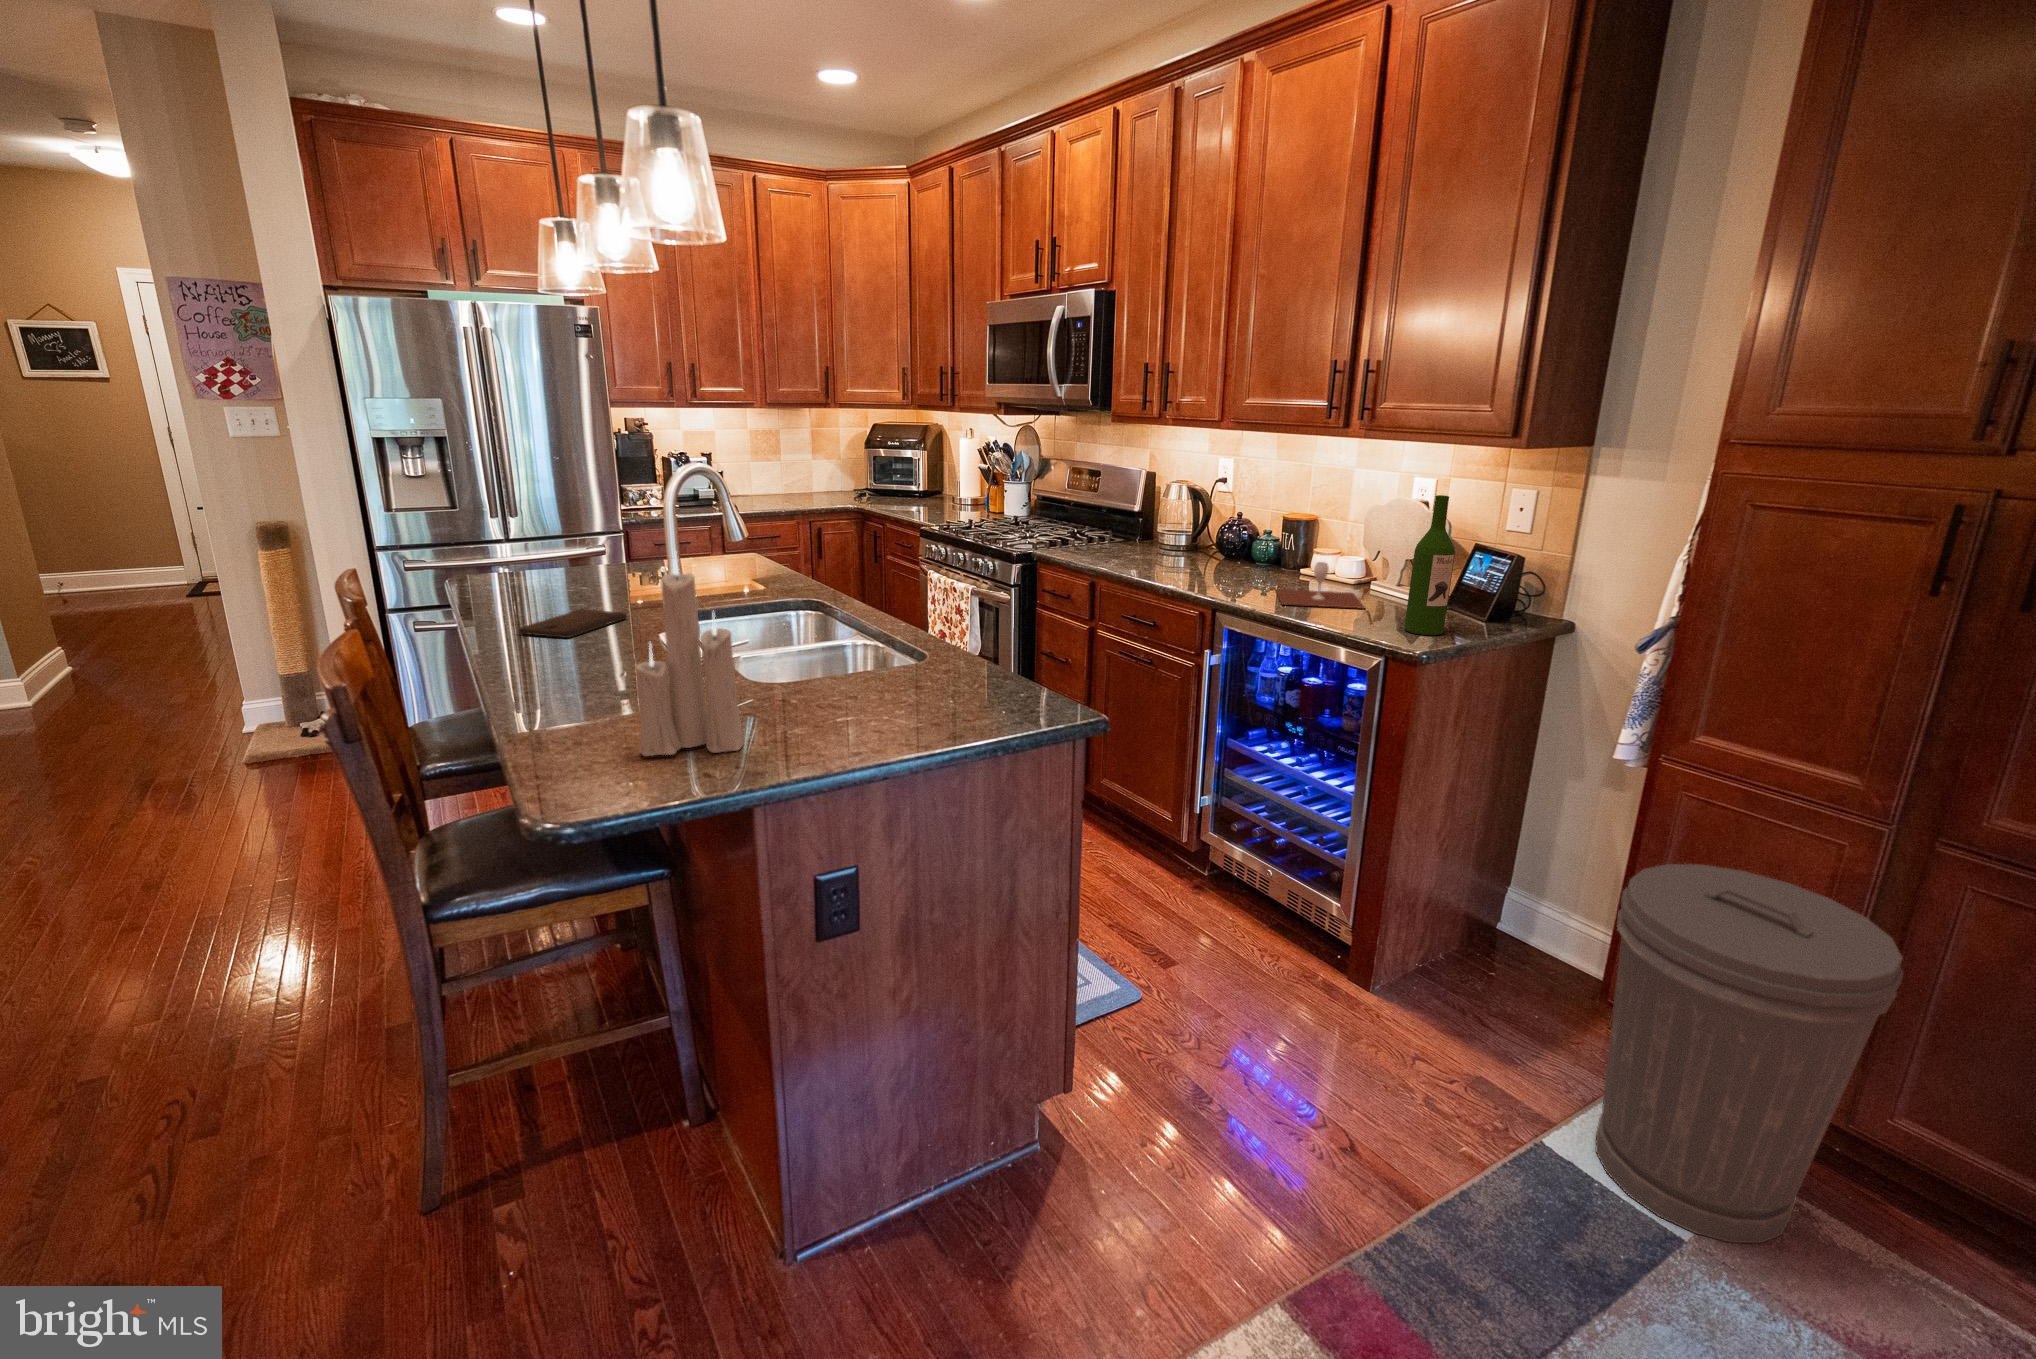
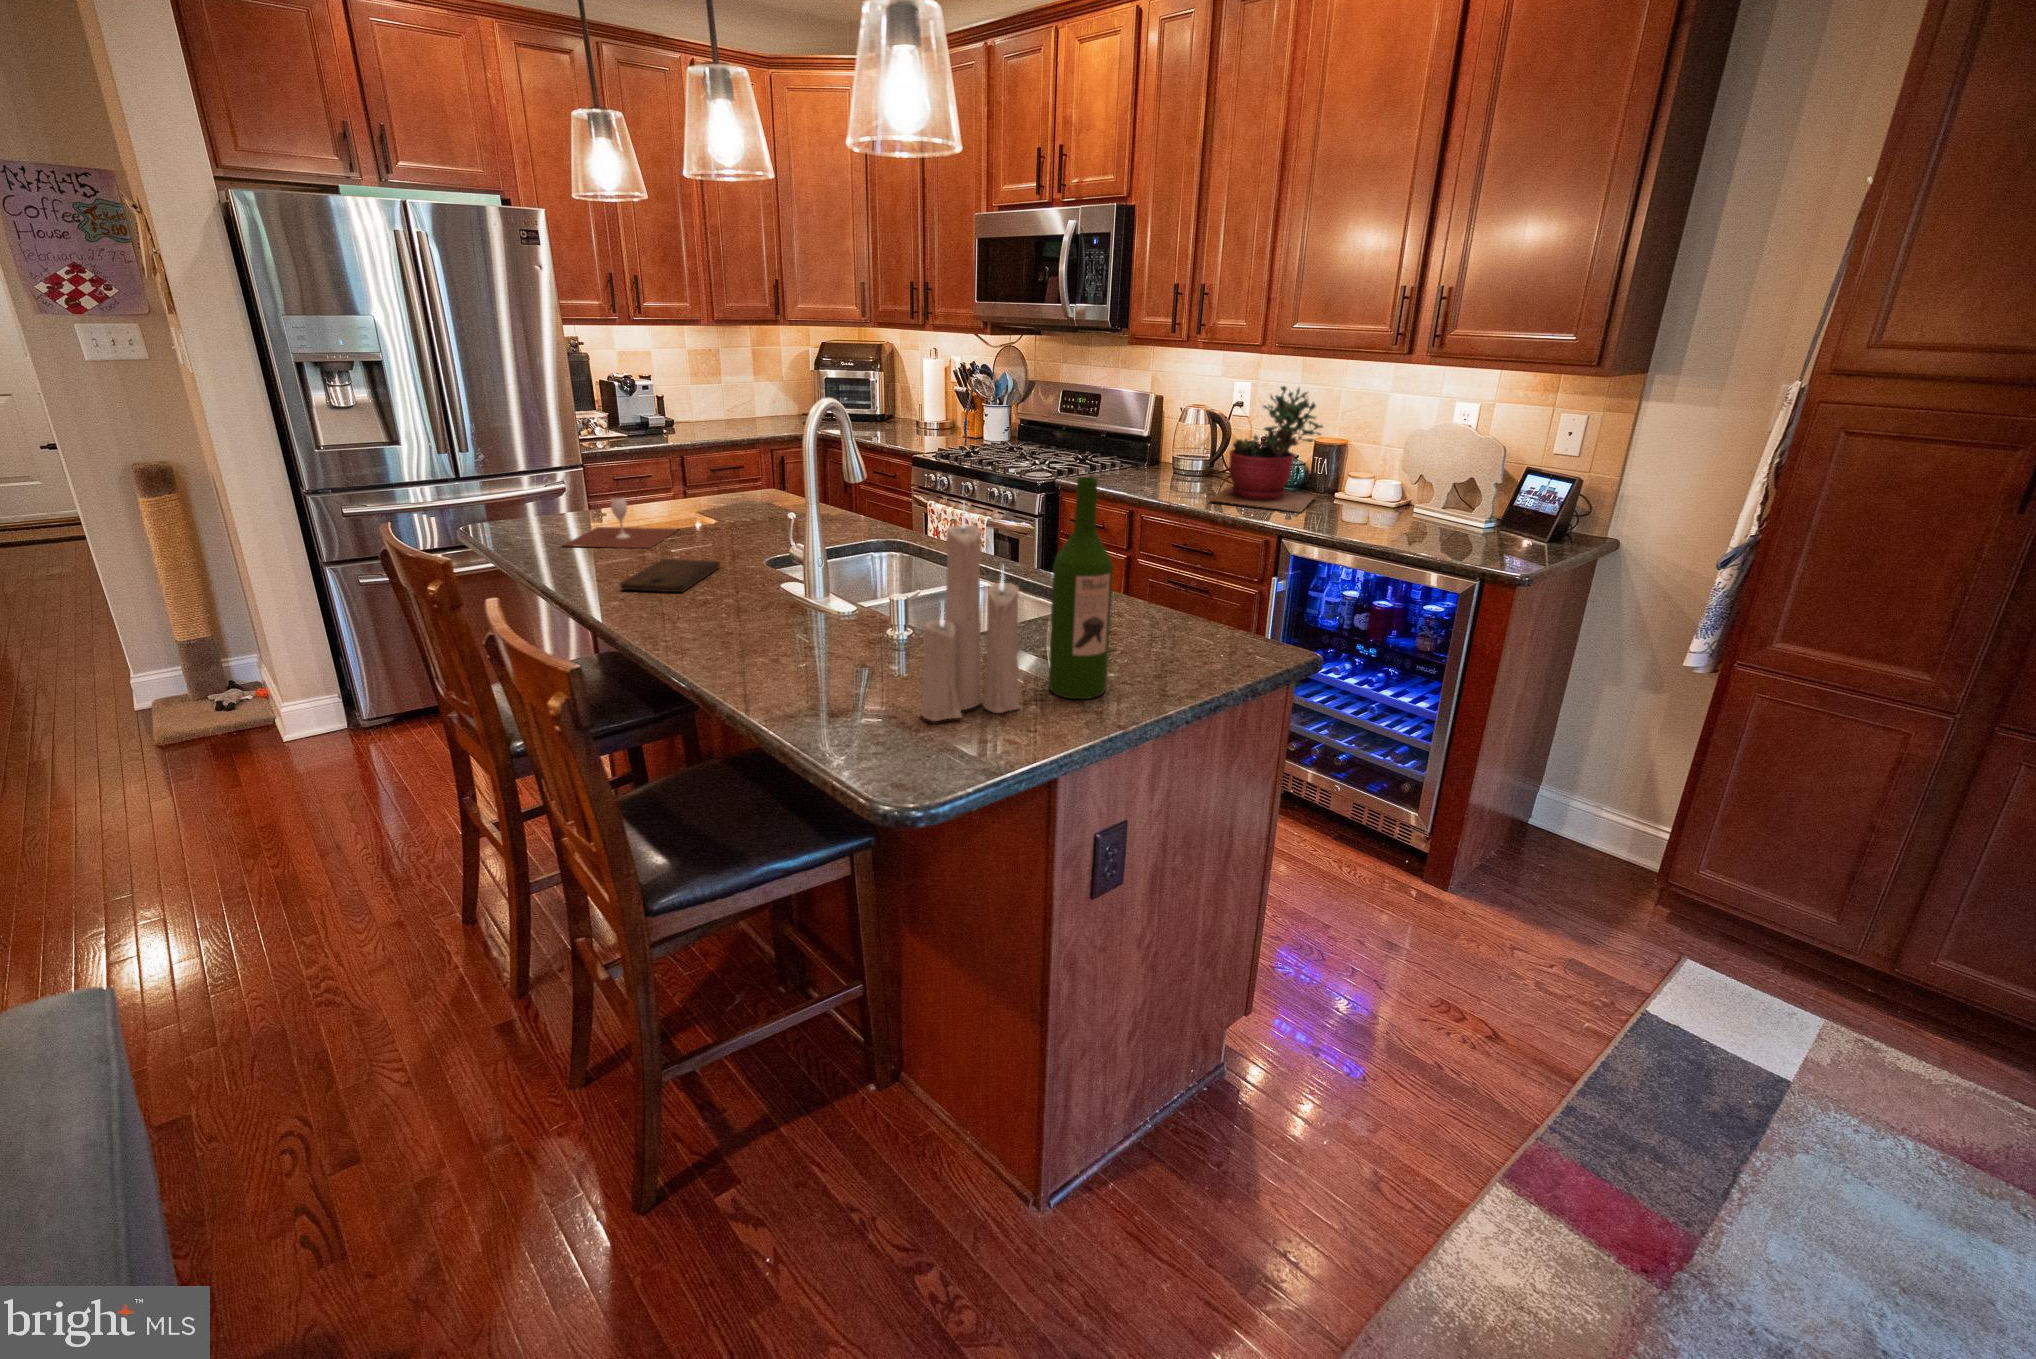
succulent plant: none [1160,460,1280,586] -> present [1209,386,1323,512]
wine bottle: present [1404,495,1455,635] -> present [1049,477,1113,699]
wine glass: present [1276,562,1365,608] -> present [564,497,678,548]
trash can: present [1596,864,1903,1243] -> none [1687,758,1990,1079]

